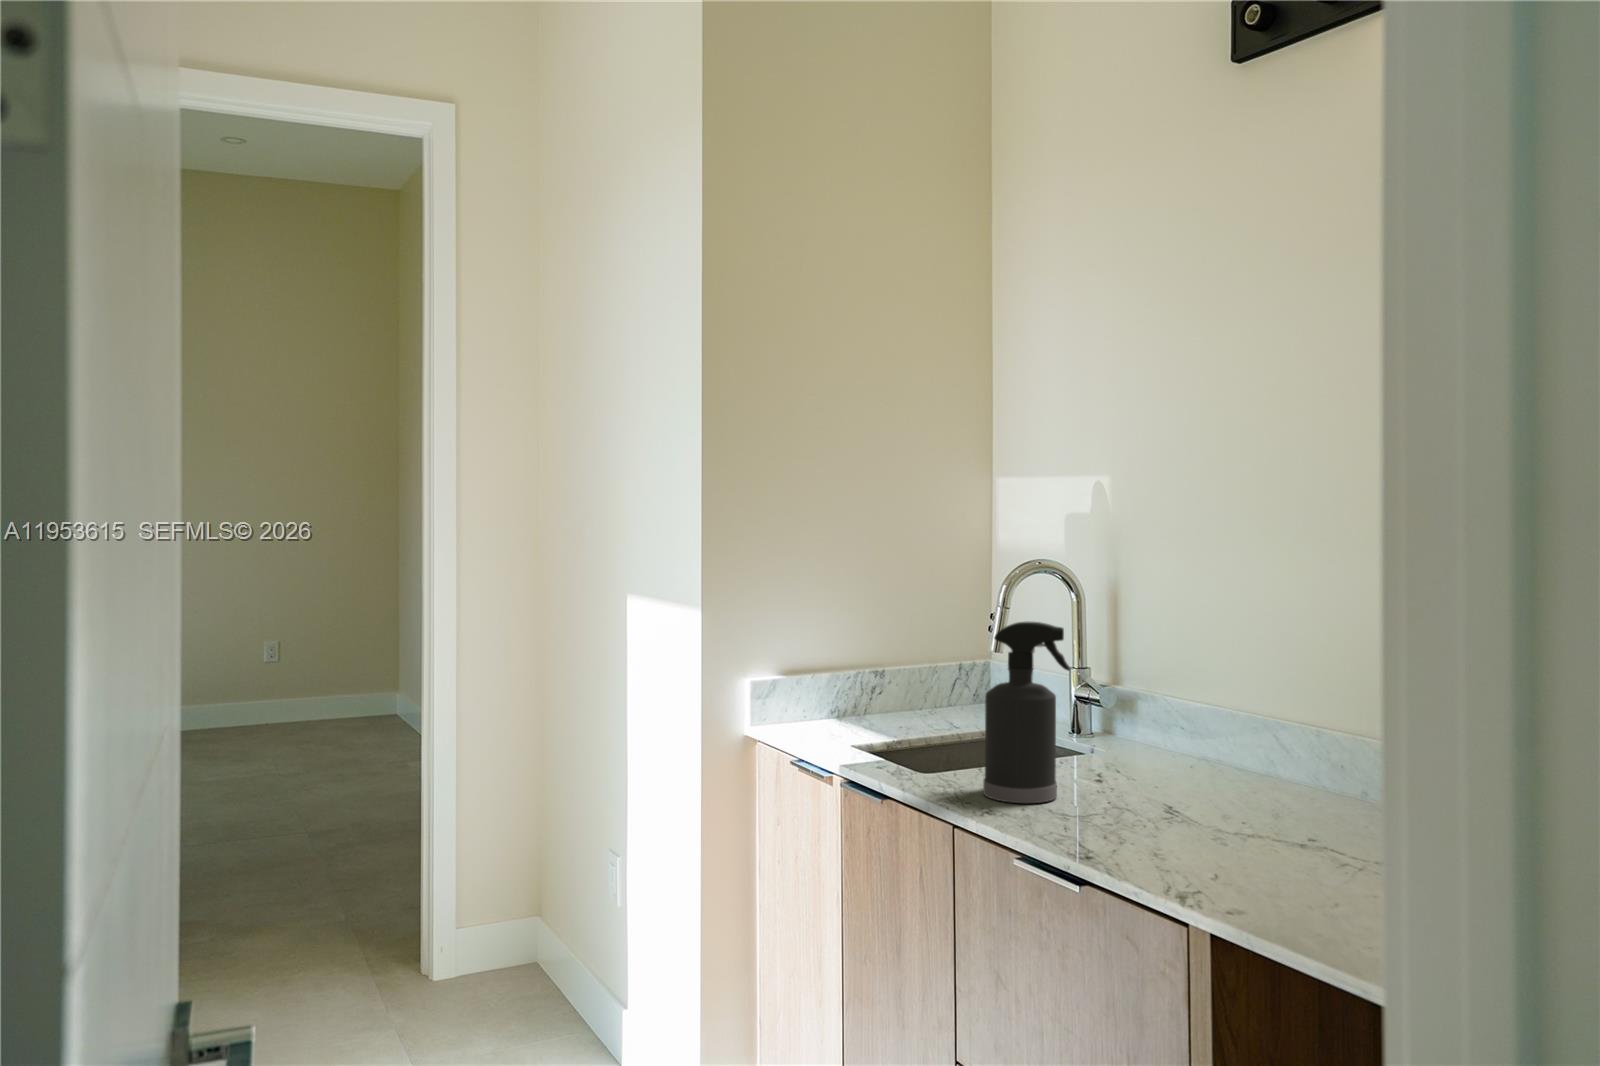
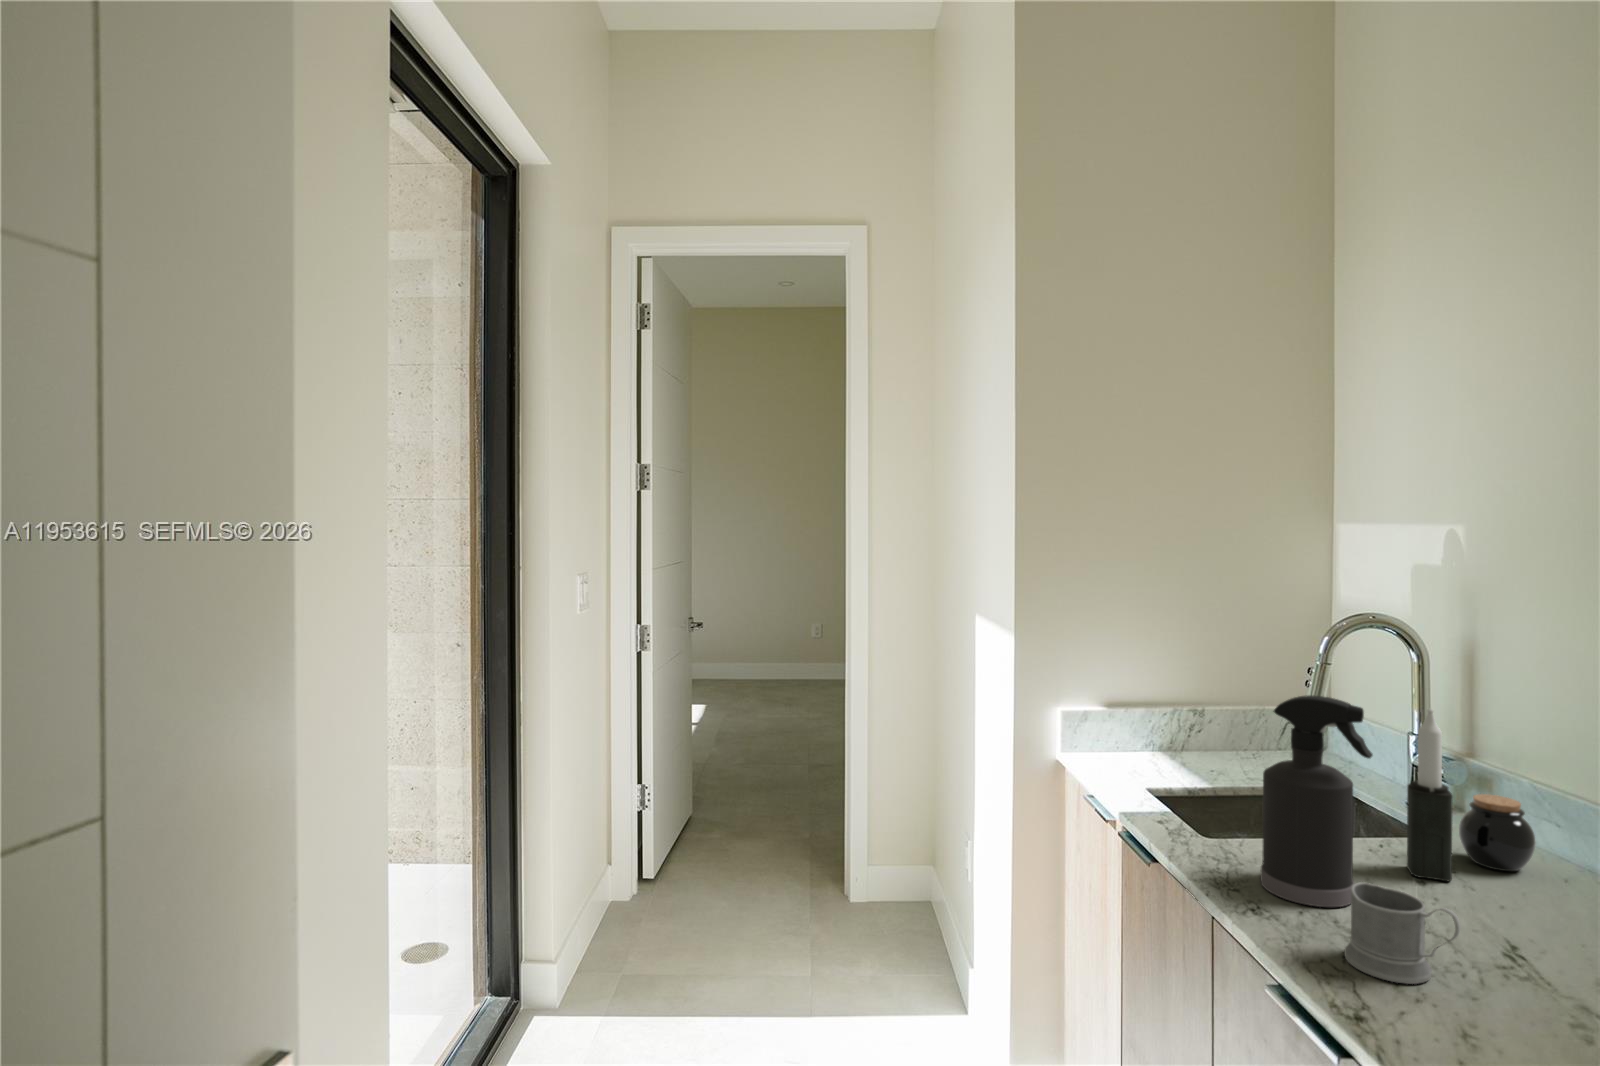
candle: none [1084,632,1118,778] -> present [1407,708,1453,881]
jar: none [1117,707,1169,767] -> present [1459,794,1536,871]
mug: none [1065,766,1148,836] -> present [1344,882,1461,984]

